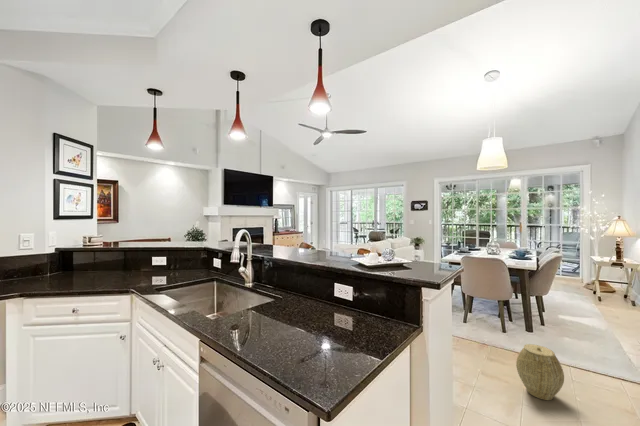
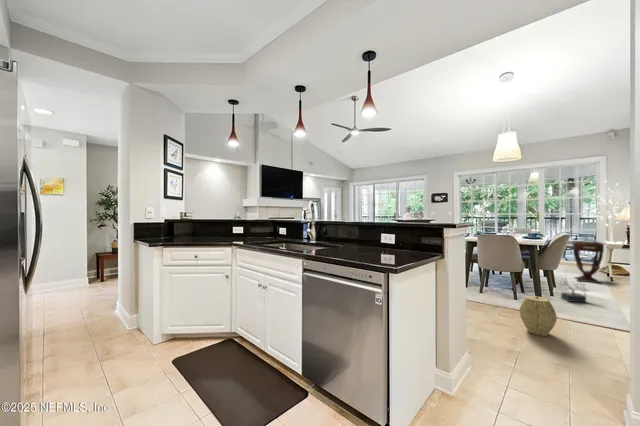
side table: none [558,256,594,305] -> present [573,241,604,283]
decorative plant: none [547,305,586,336] -> present [560,281,586,302]

